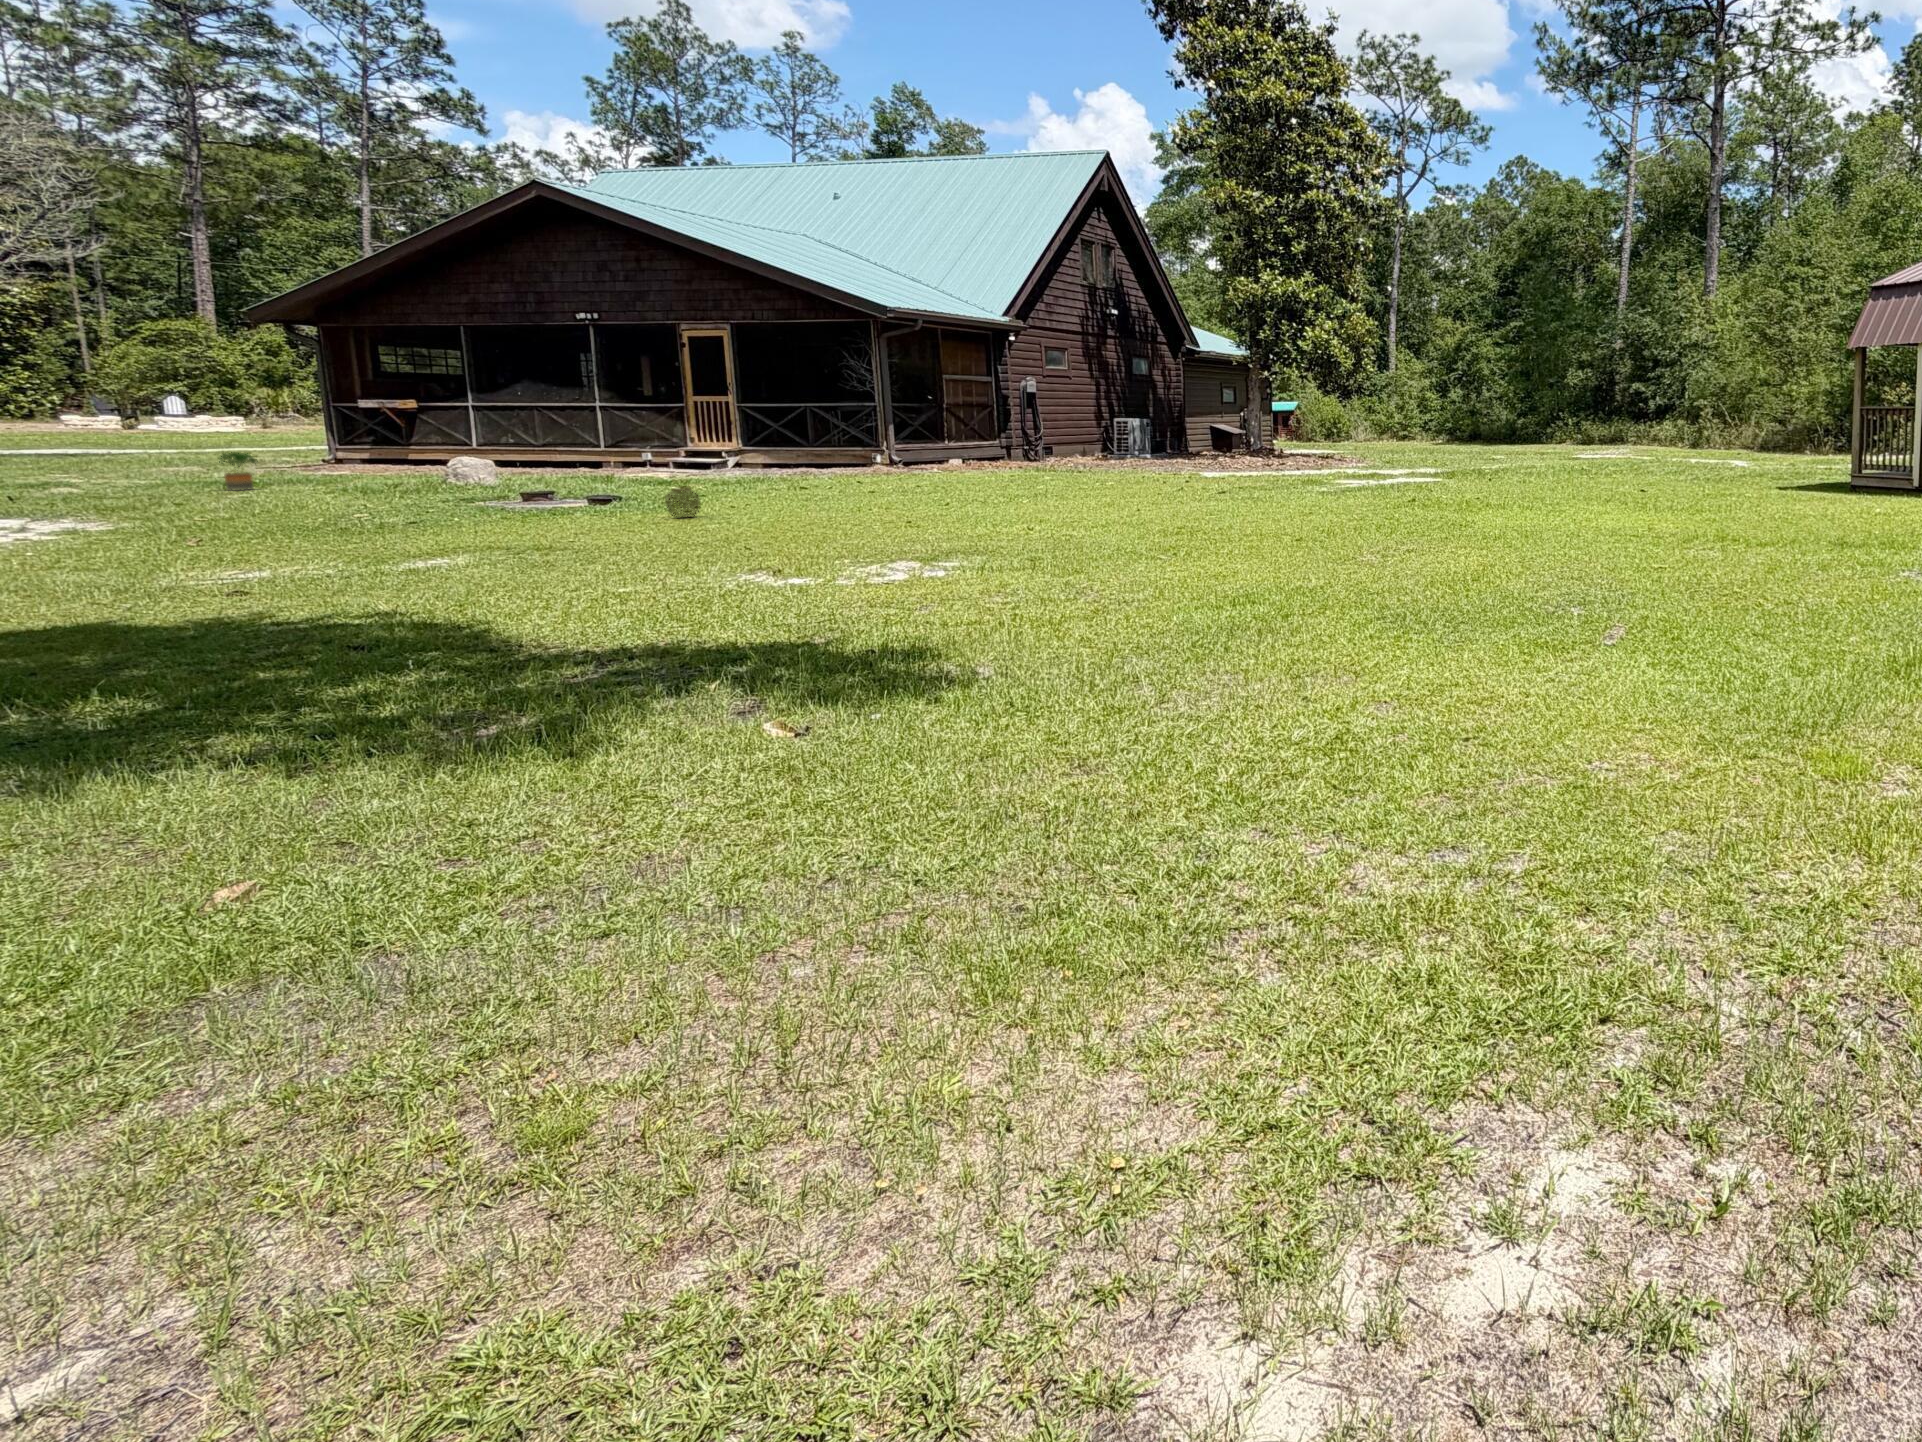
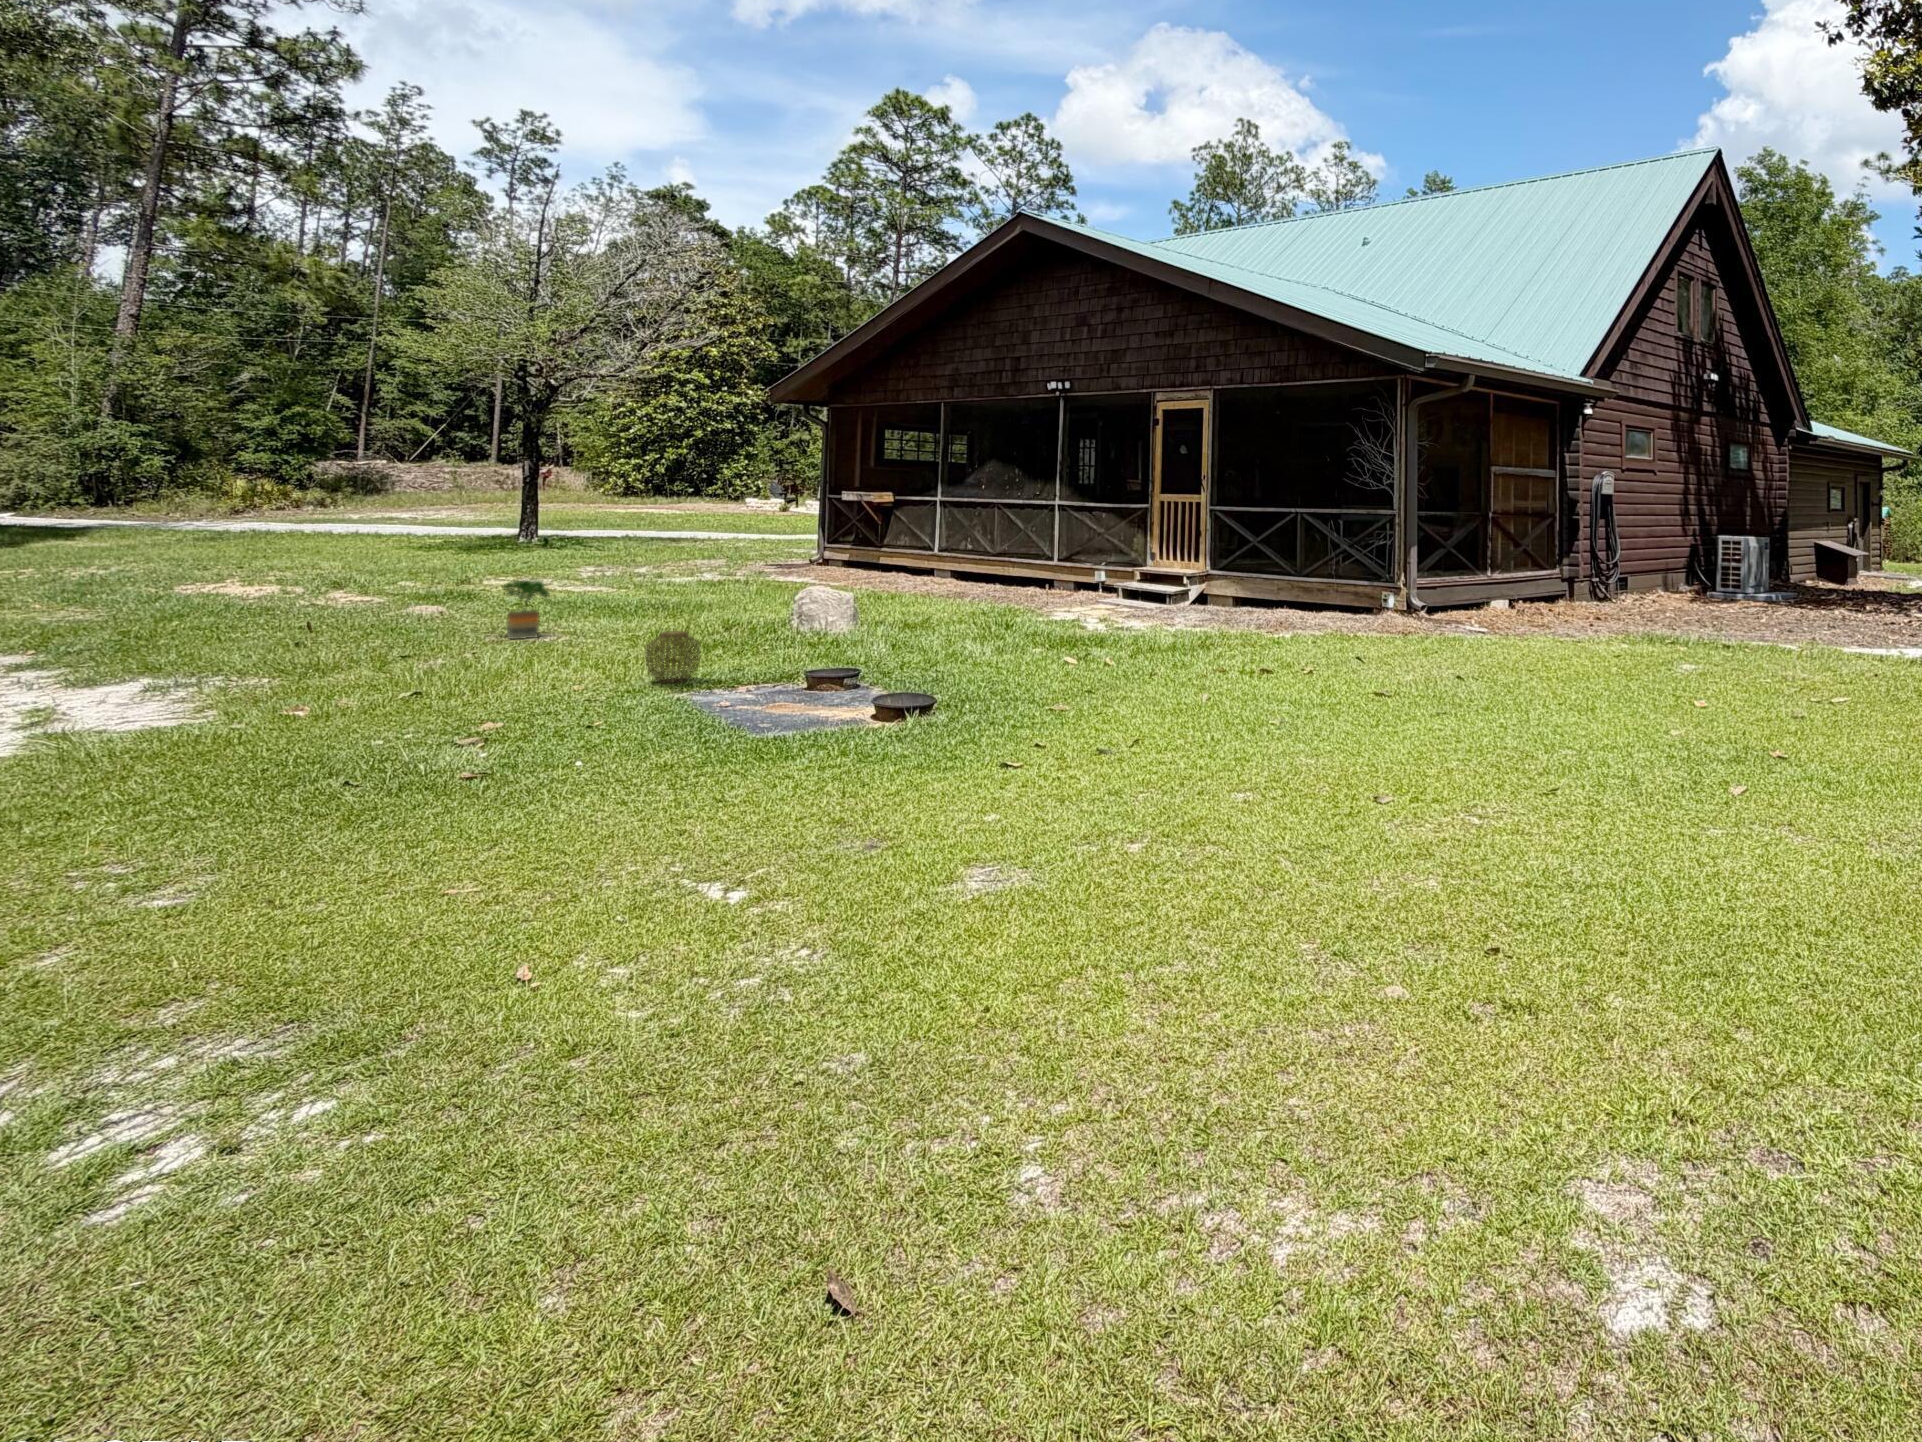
woven basket: present [666,487,700,518] -> present [645,631,700,683]

